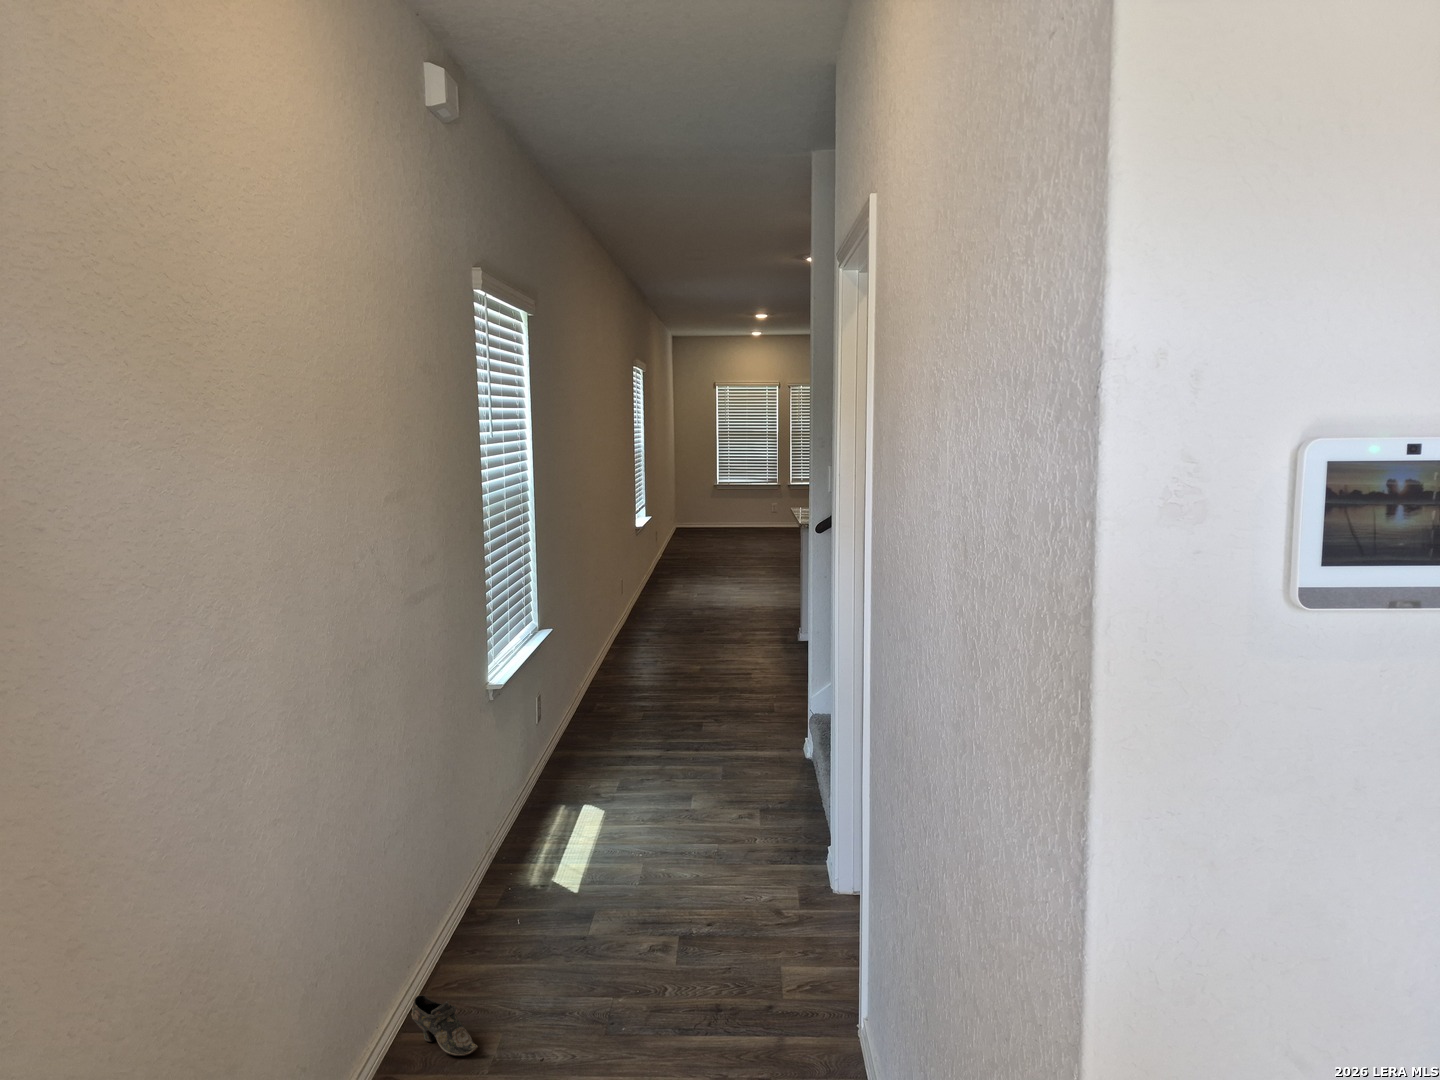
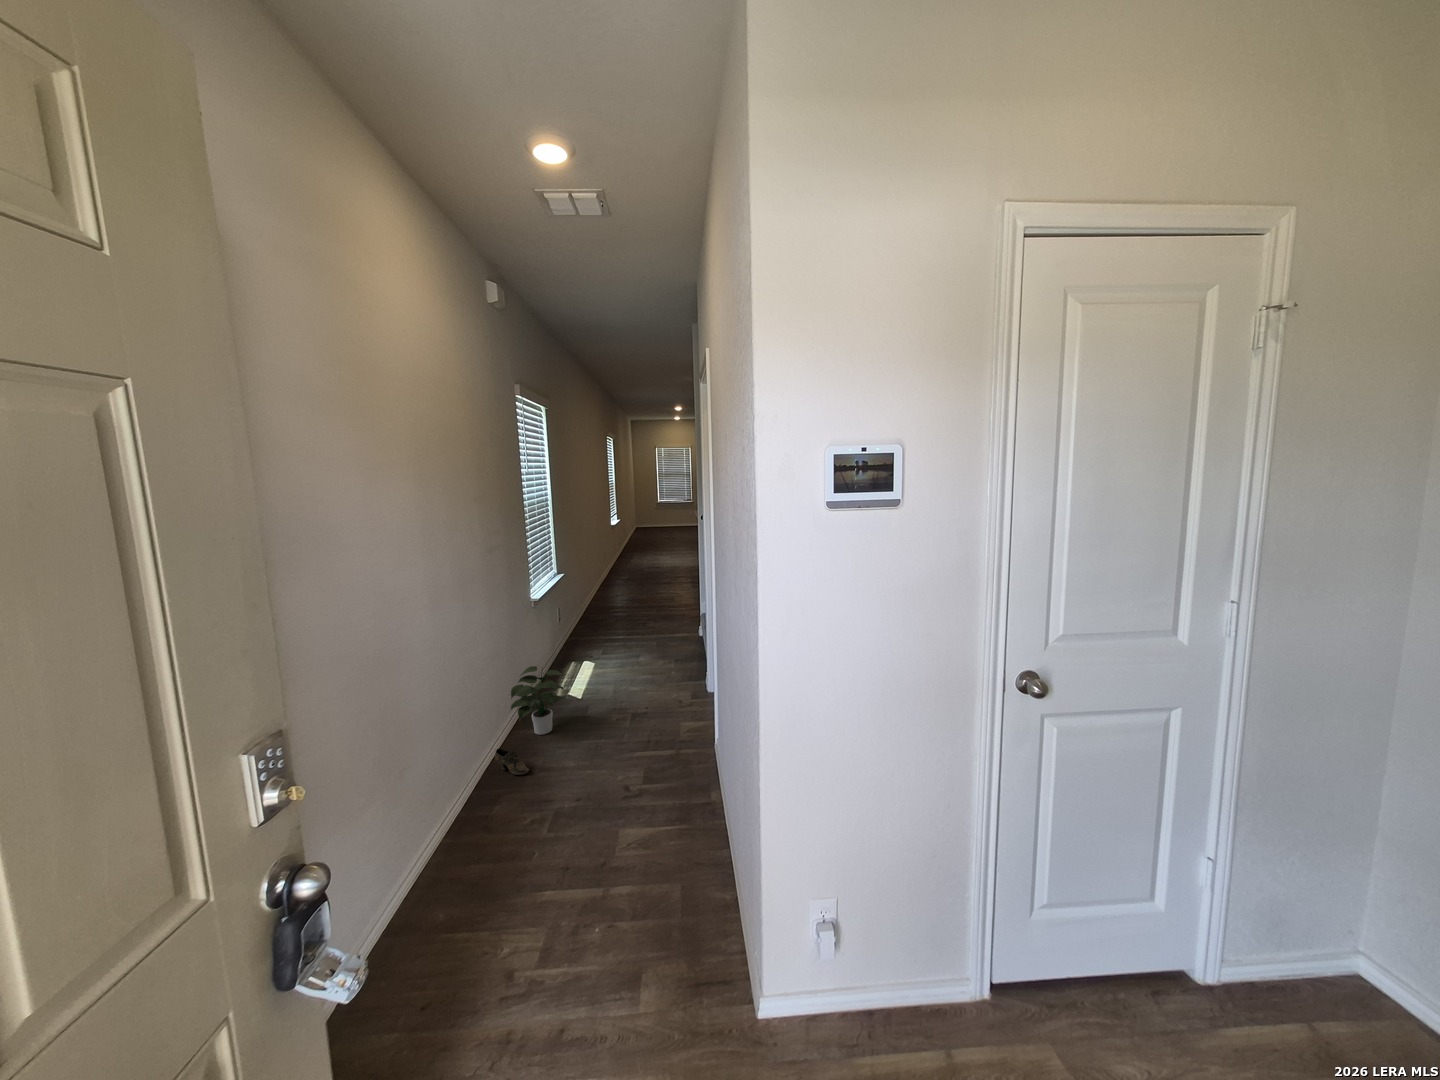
potted plant: none [442,823,552,963] -> present [511,666,565,735]

